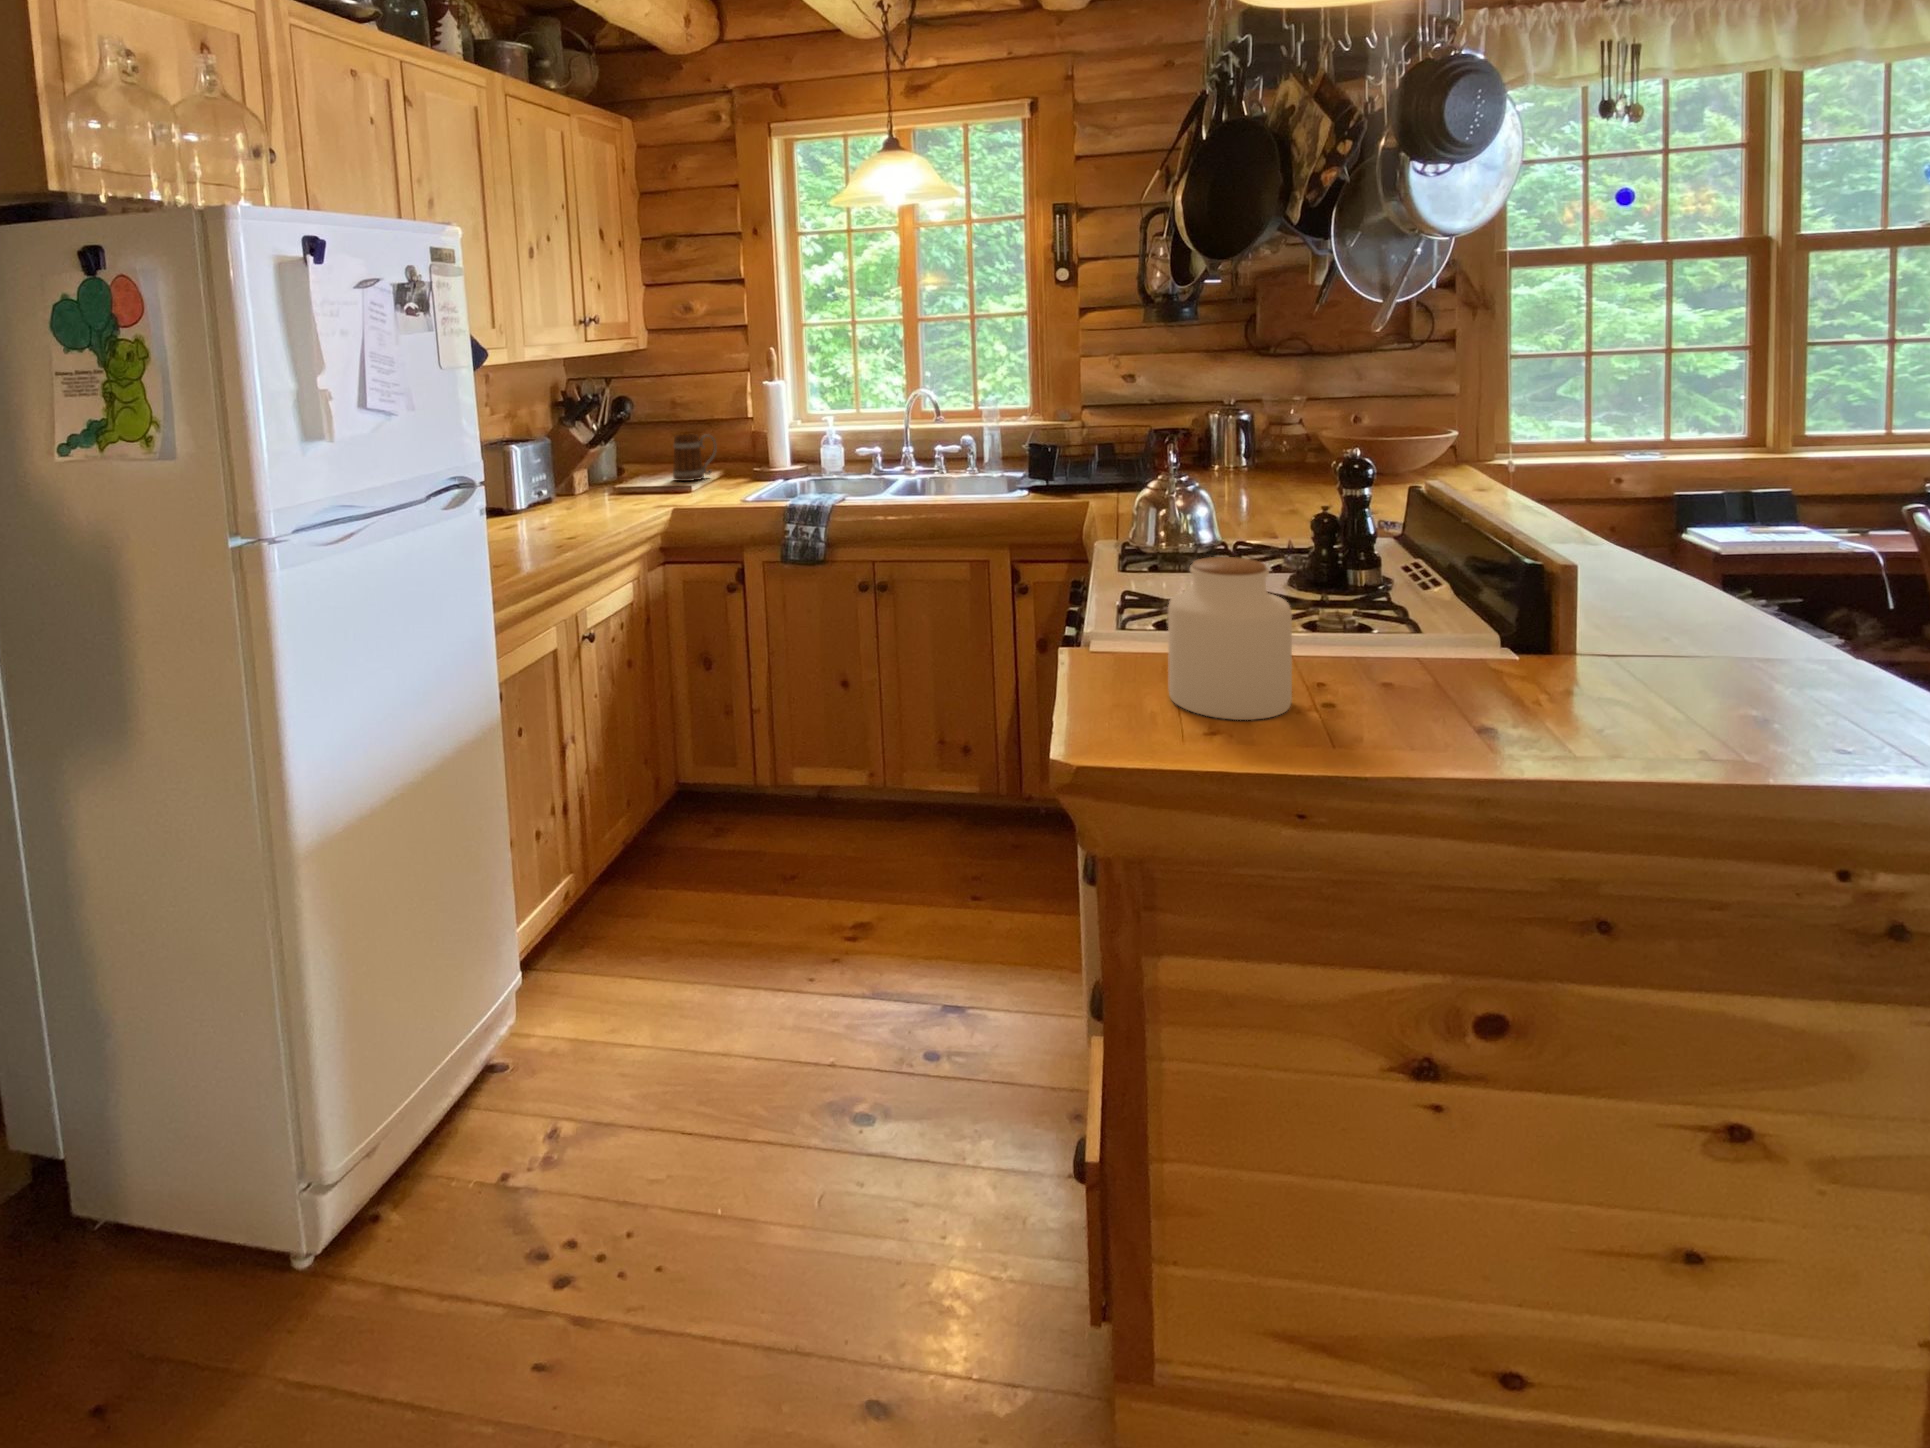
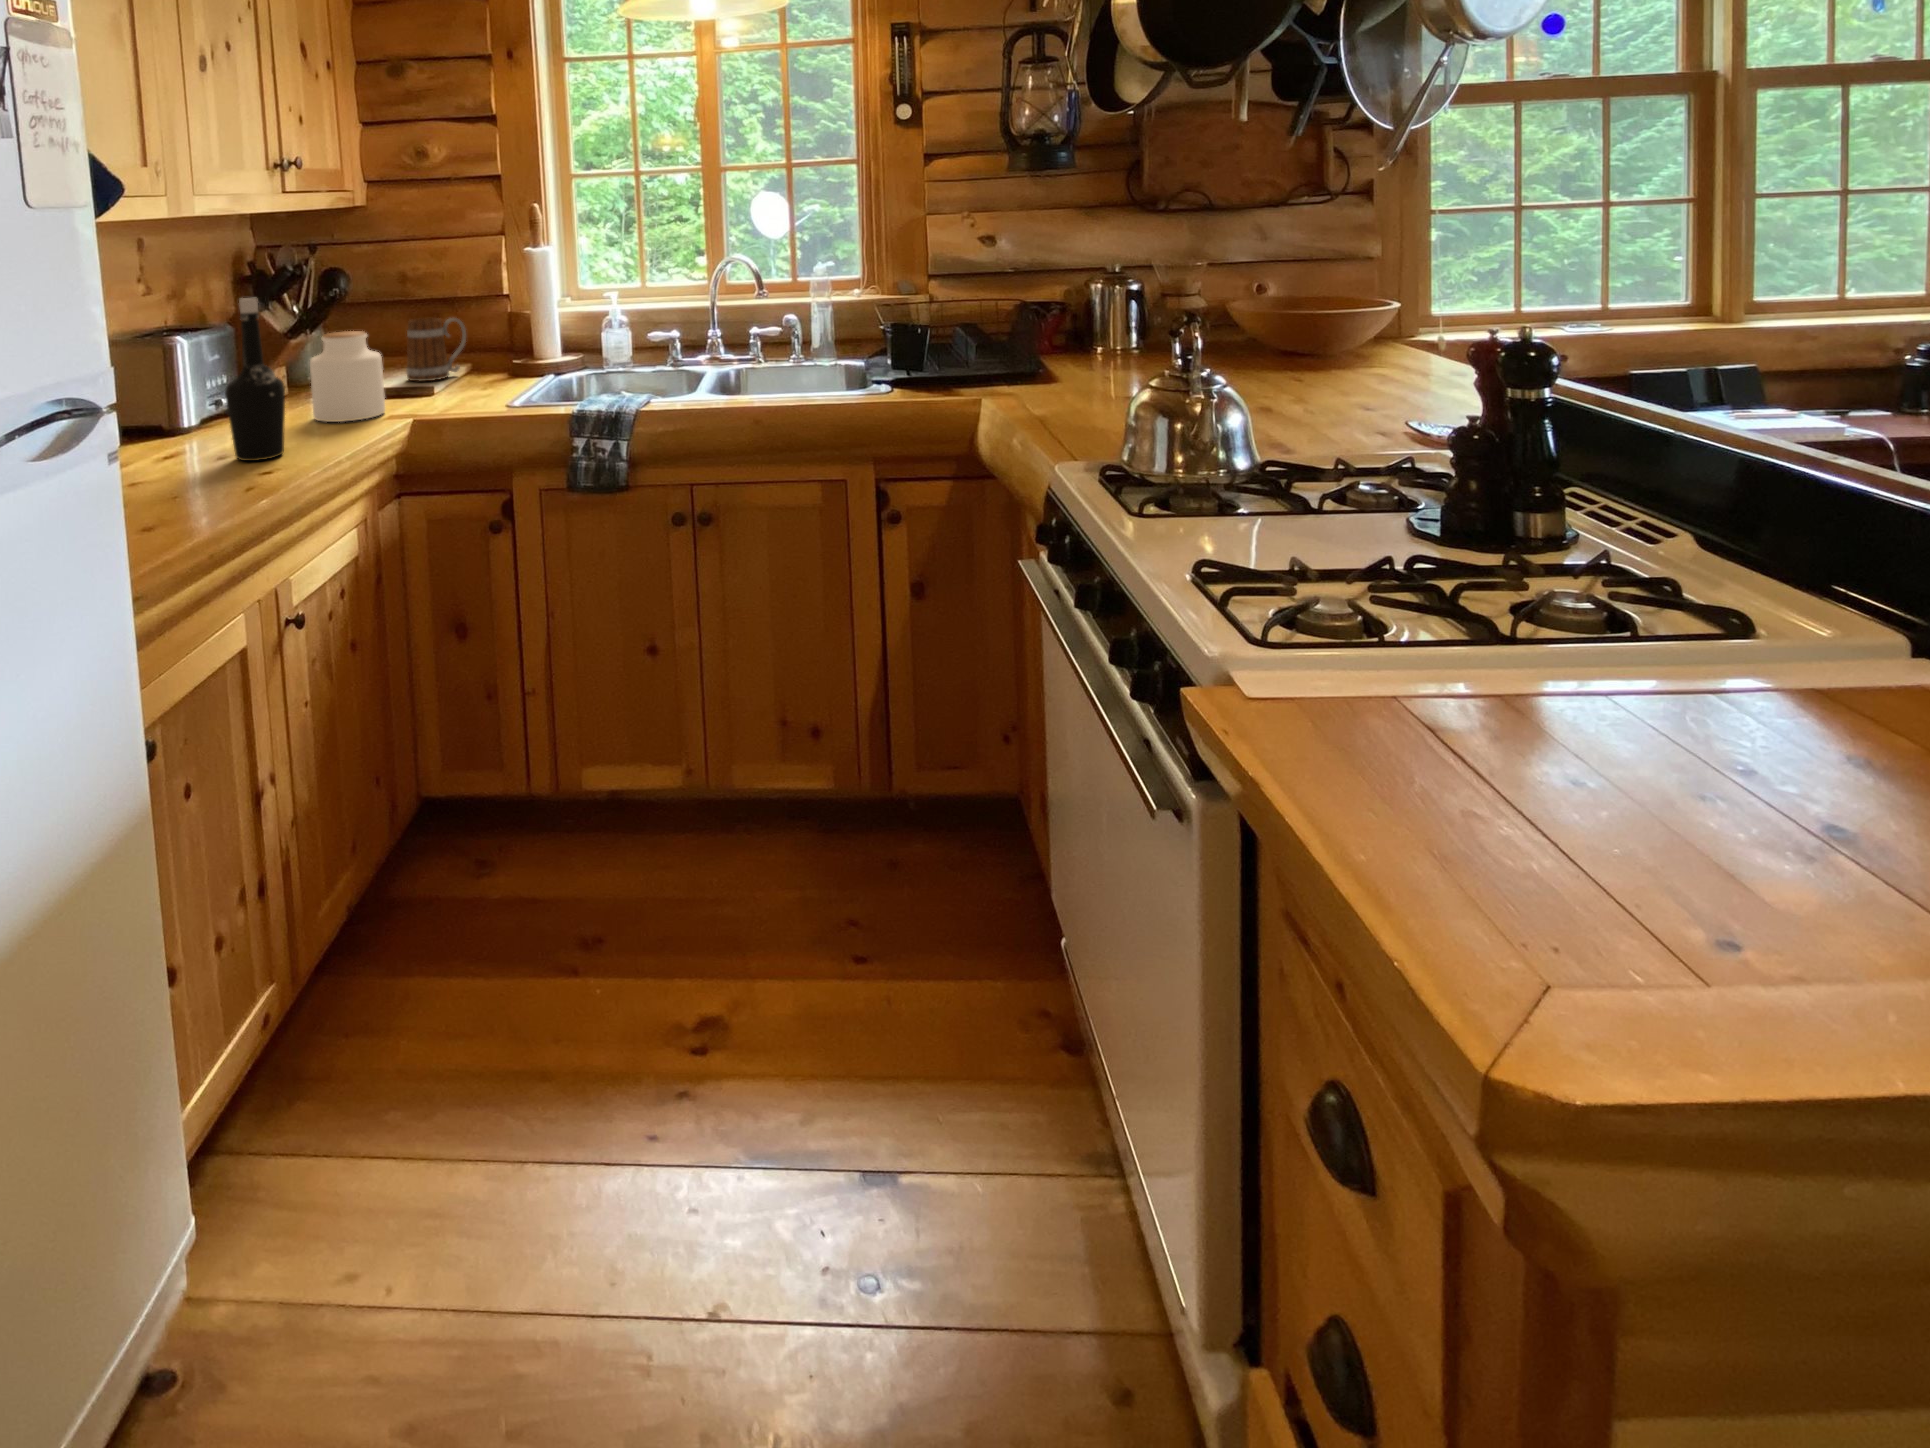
bottle: none [546,418,585,530] -> present [225,298,285,461]
jar: present [1168,557,1292,720] -> present [310,331,385,422]

